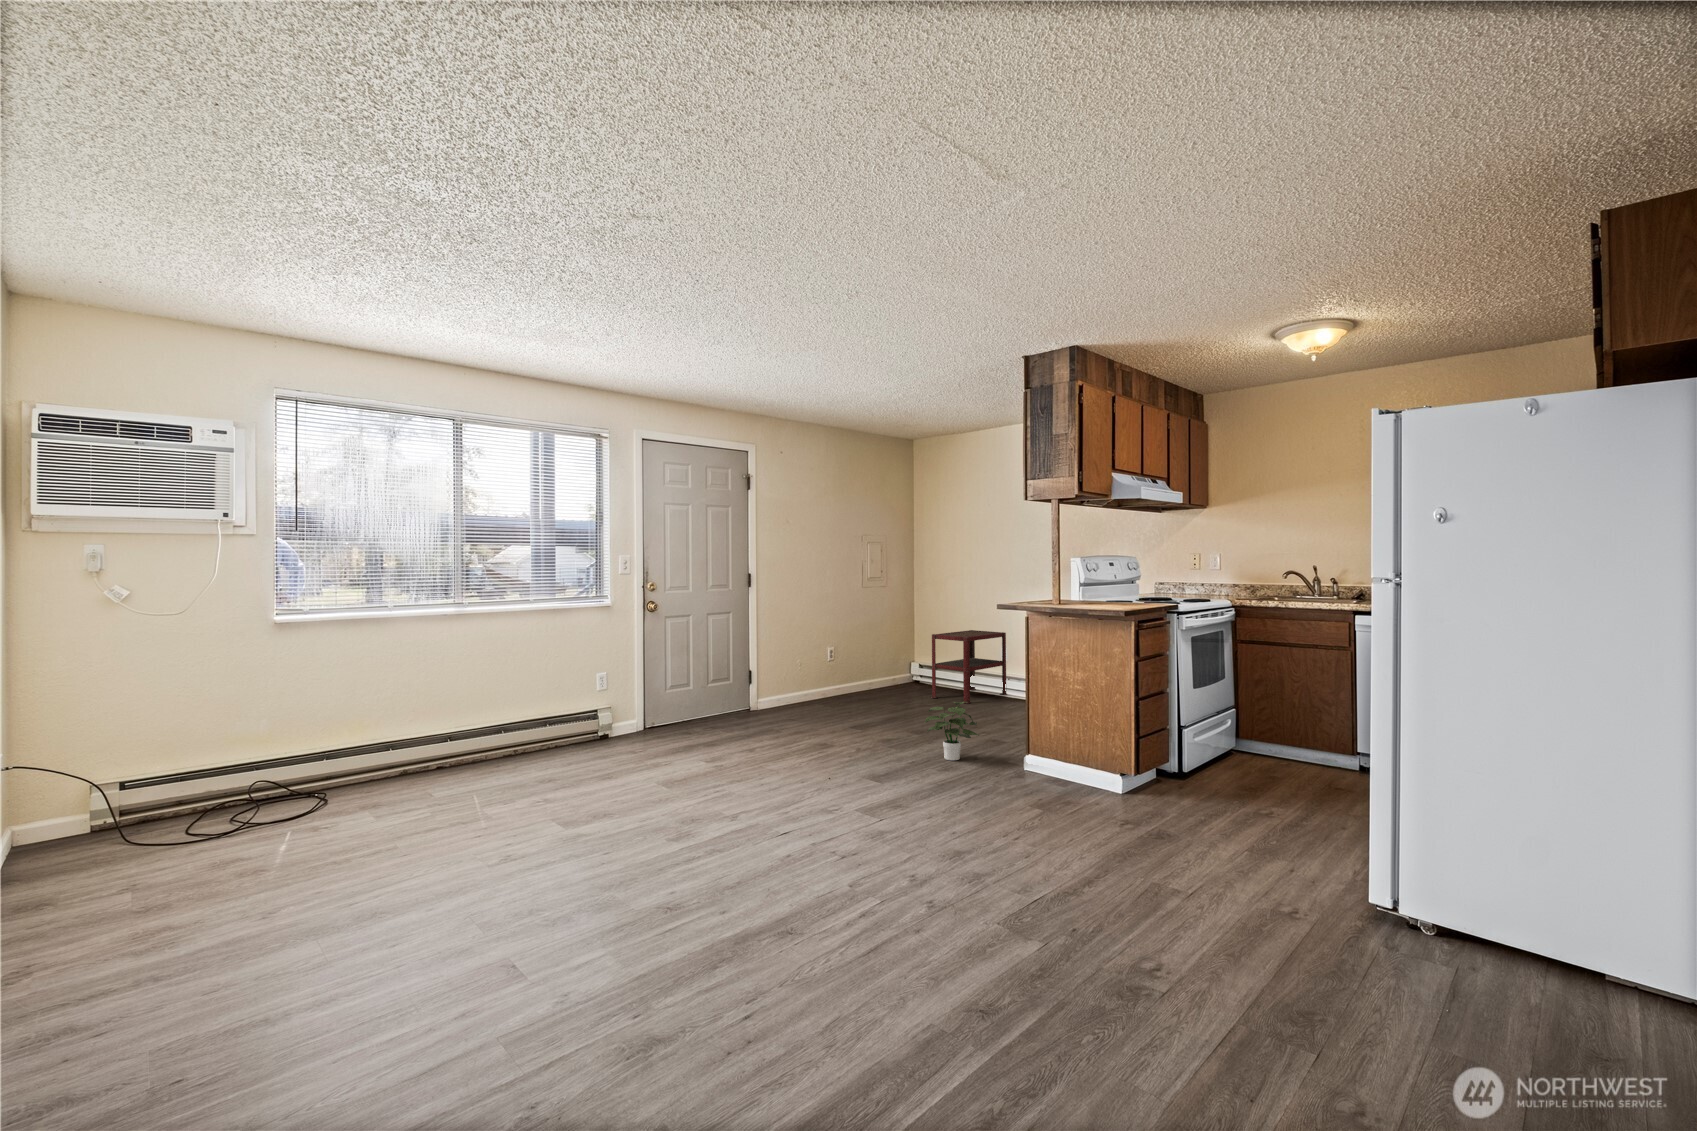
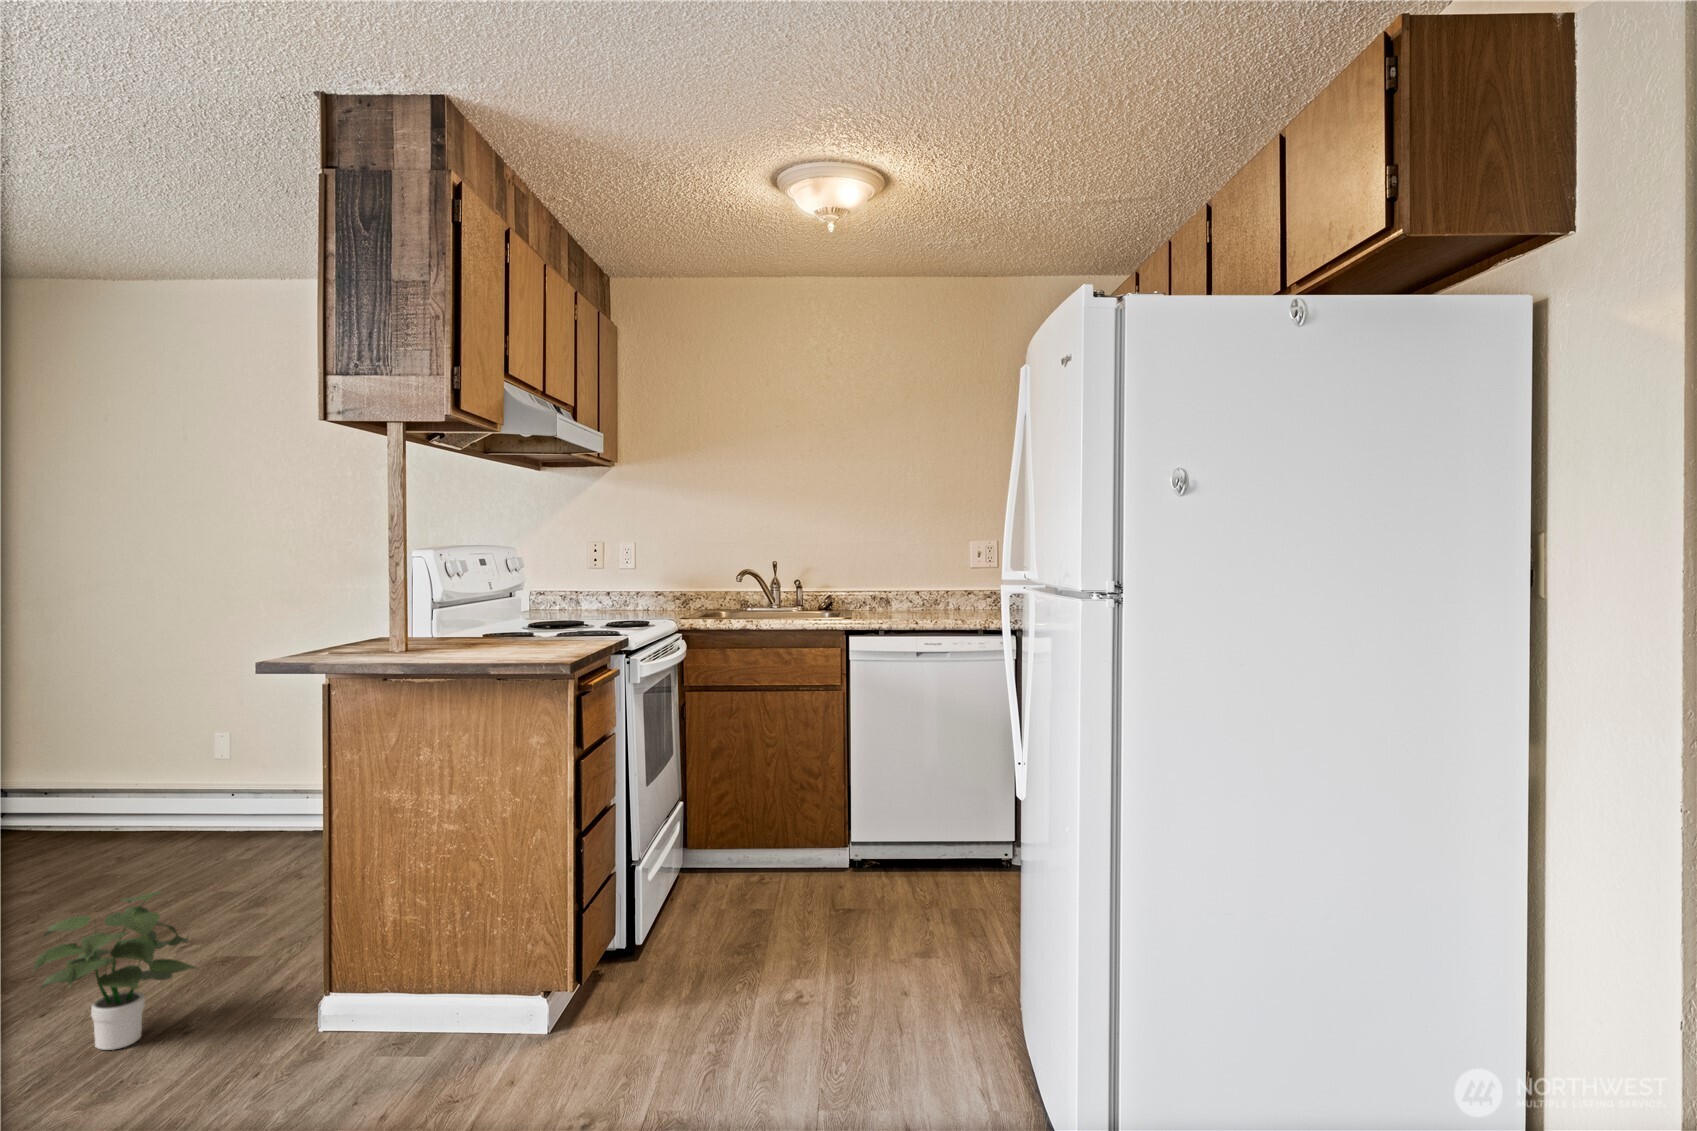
side table: present [931,630,1007,704] -> none [34,691,229,857]

